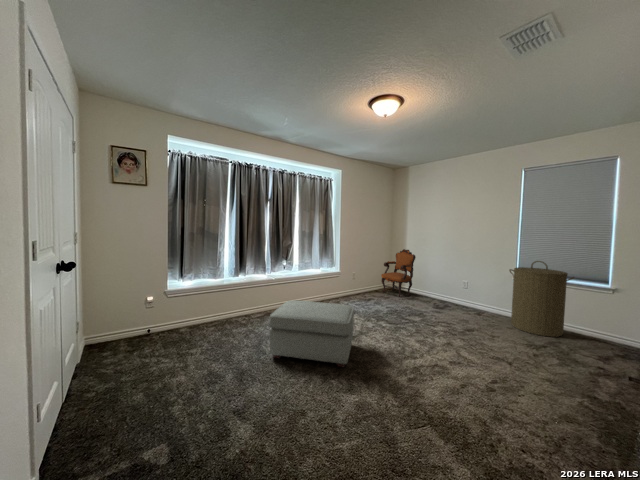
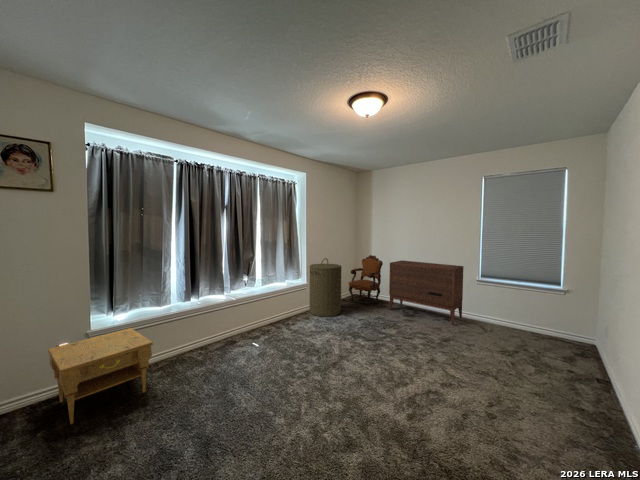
dresser: none [419,255,497,318] -> present [389,260,463,325]
laundry hamper: present [509,261,574,337] -> present [309,258,342,317]
nightstand: none [140,292,208,352] -> present [48,328,153,424]
ottoman: present [269,300,354,367] -> none [240,330,340,411]

